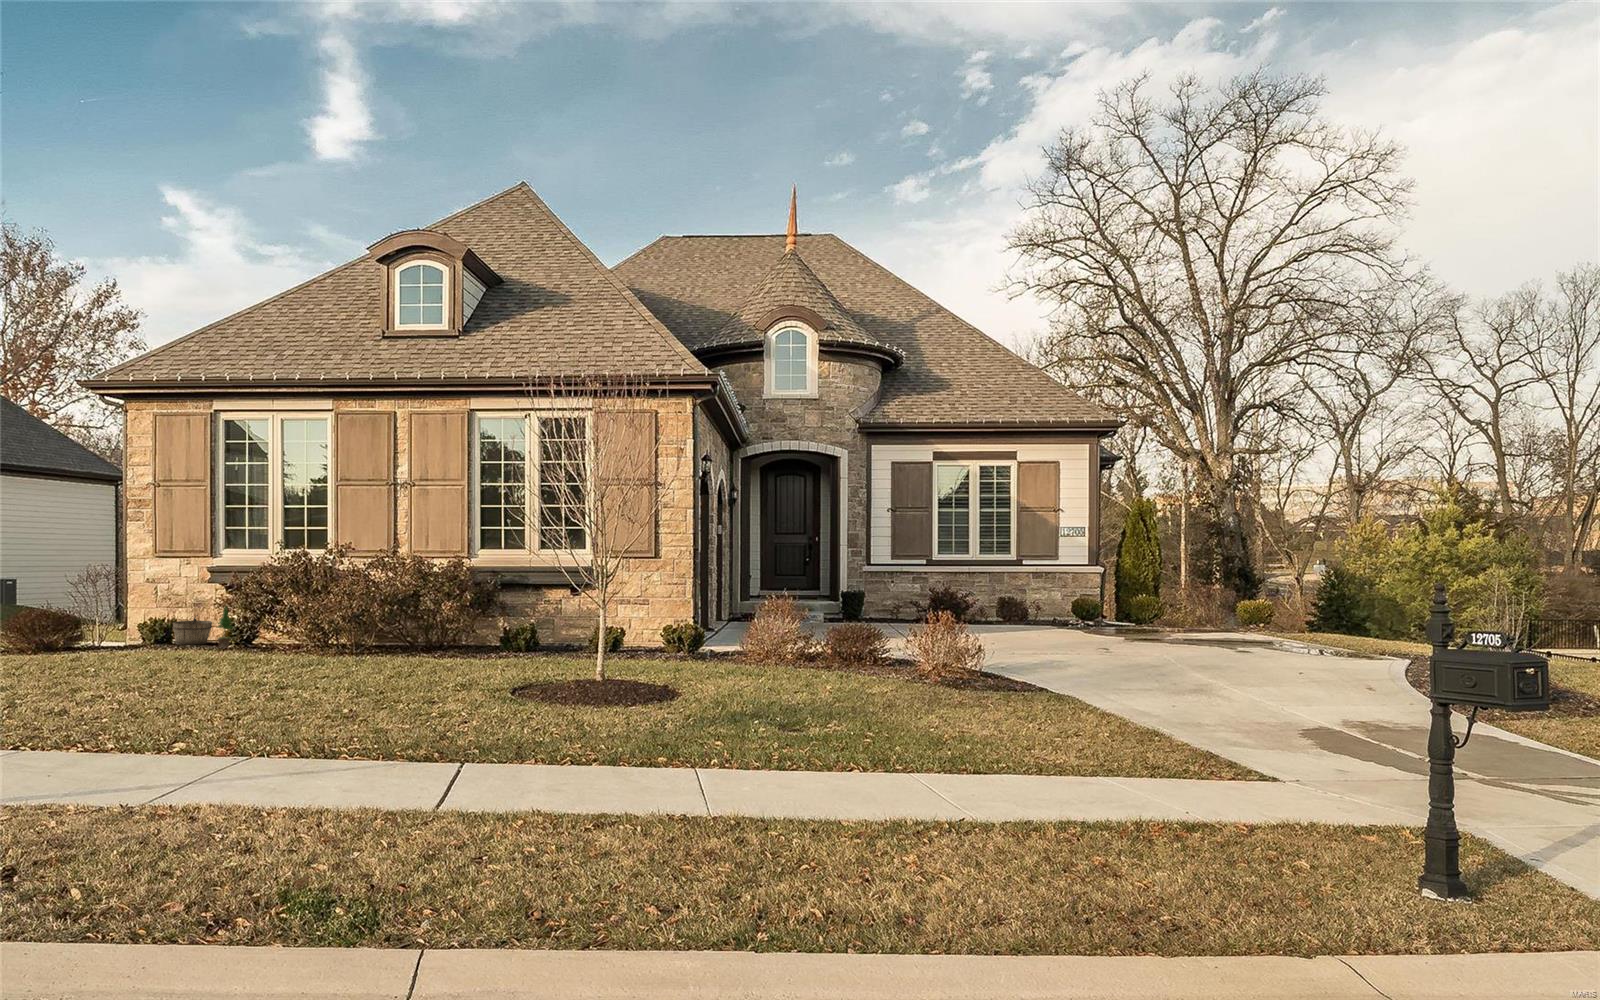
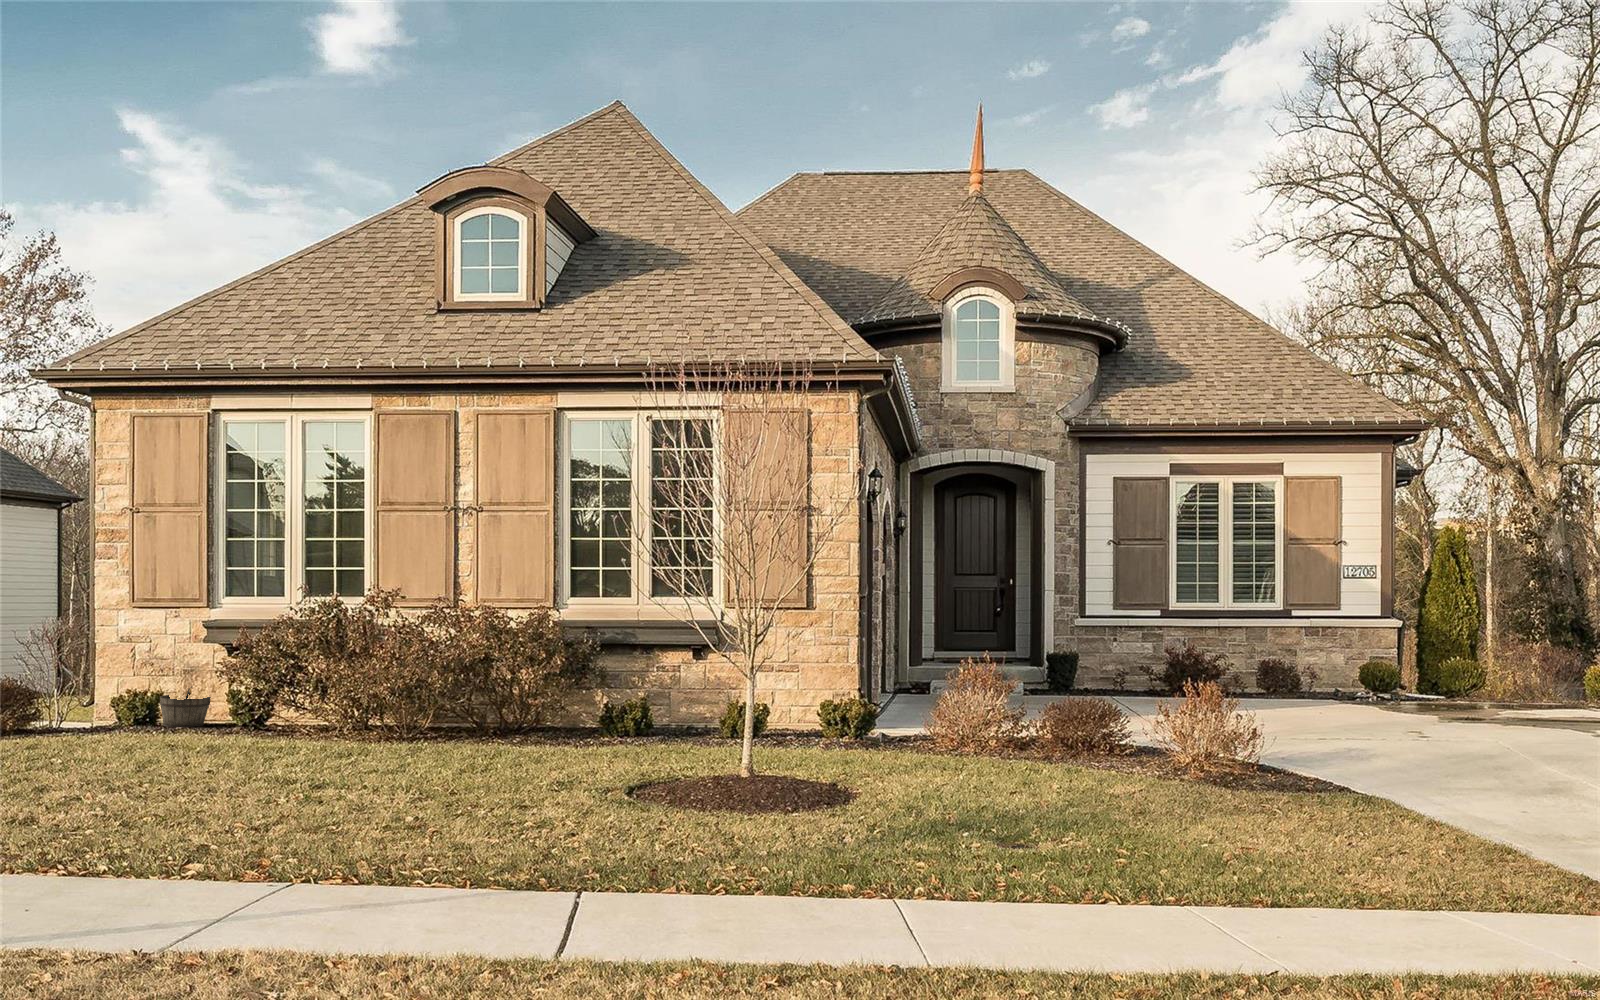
potted tree: present [217,607,233,648] -> none [217,674,240,733]

